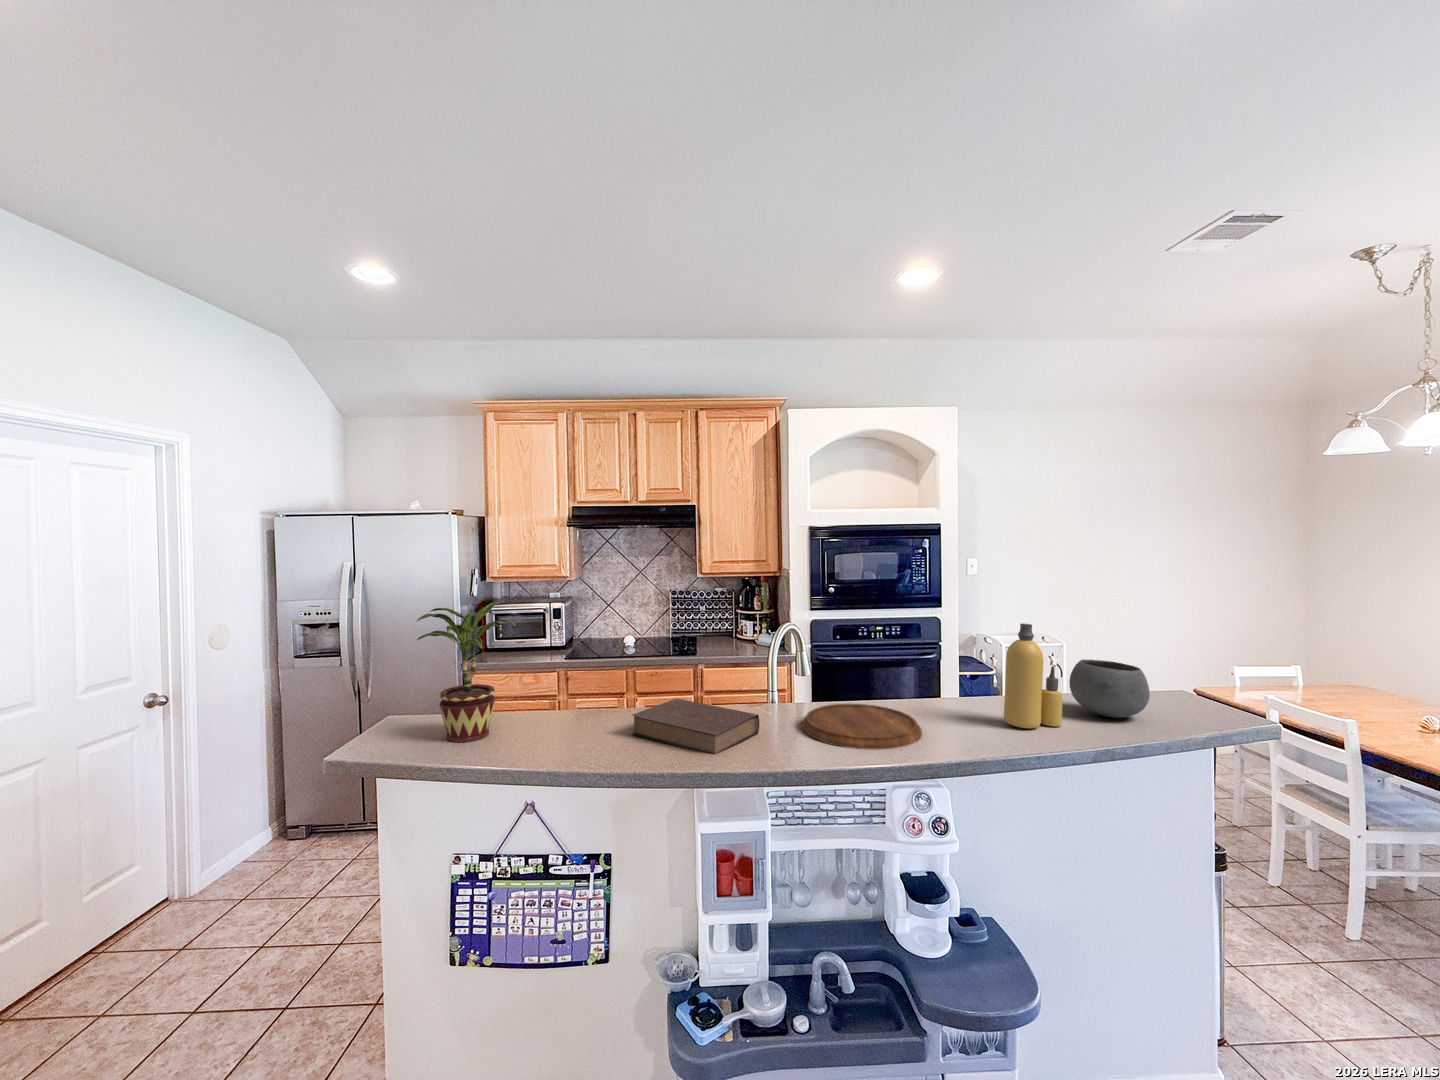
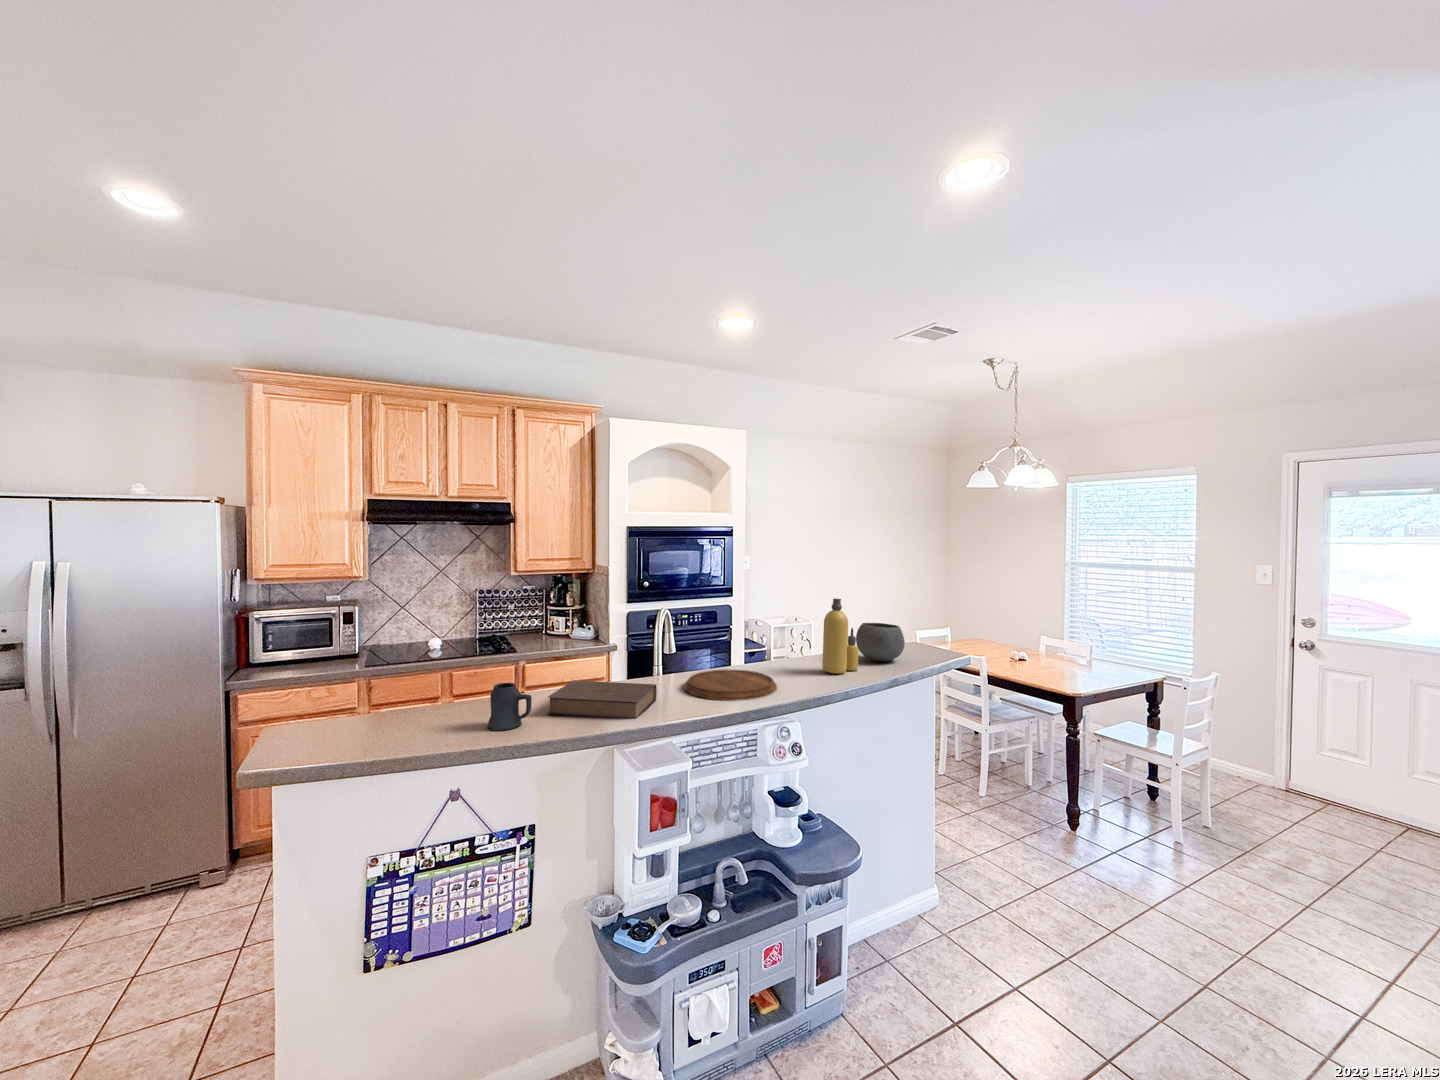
potted plant: present [417,602,516,742] -> none [320,601,435,744]
mug: none [564,695,606,747] -> present [488,683,532,731]

